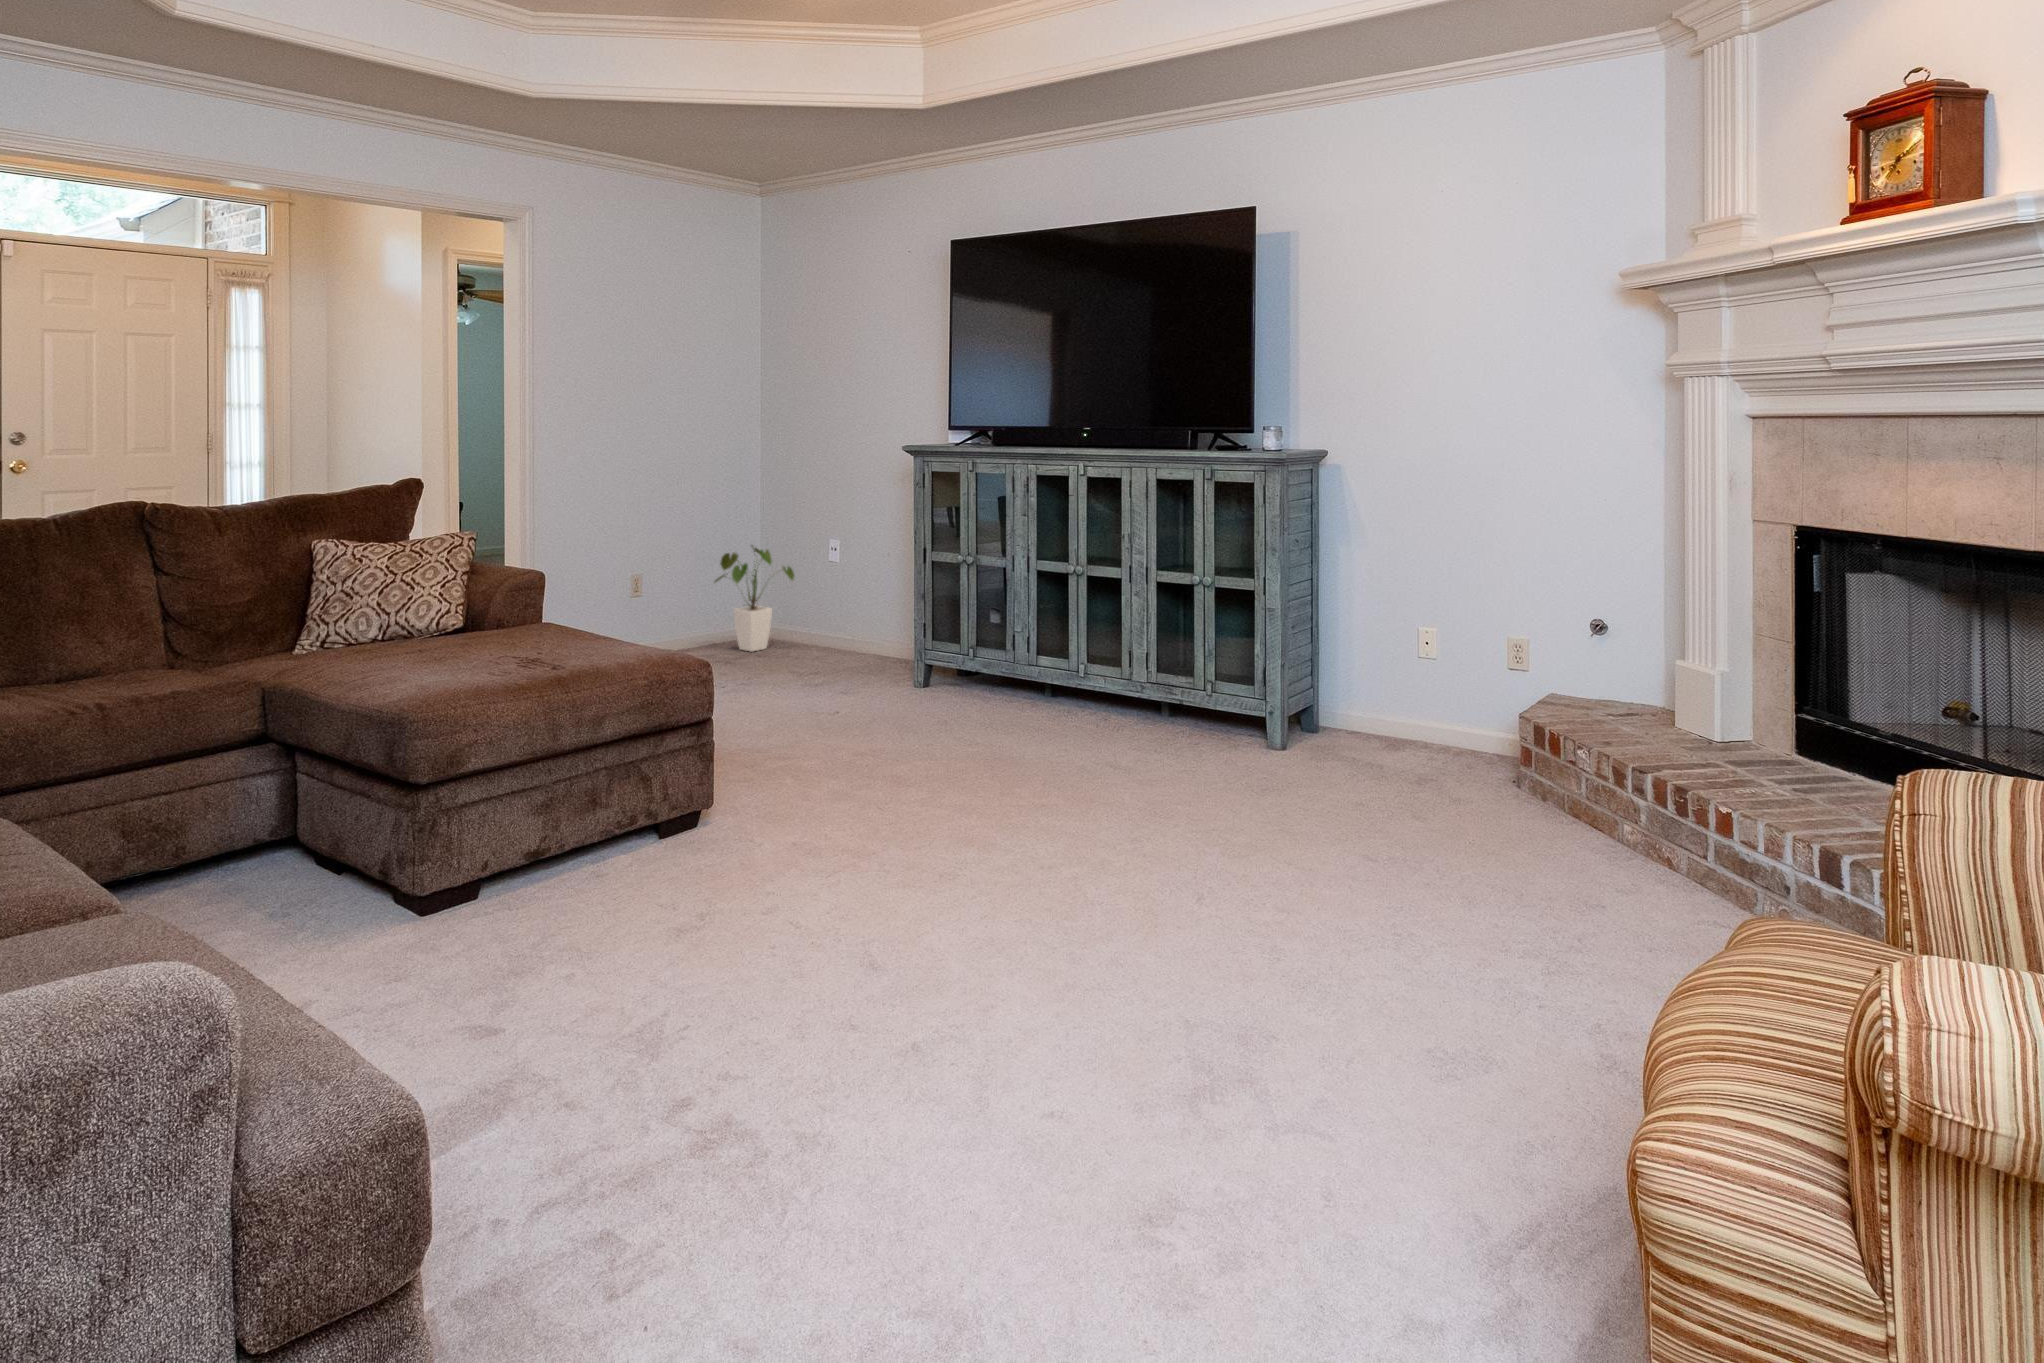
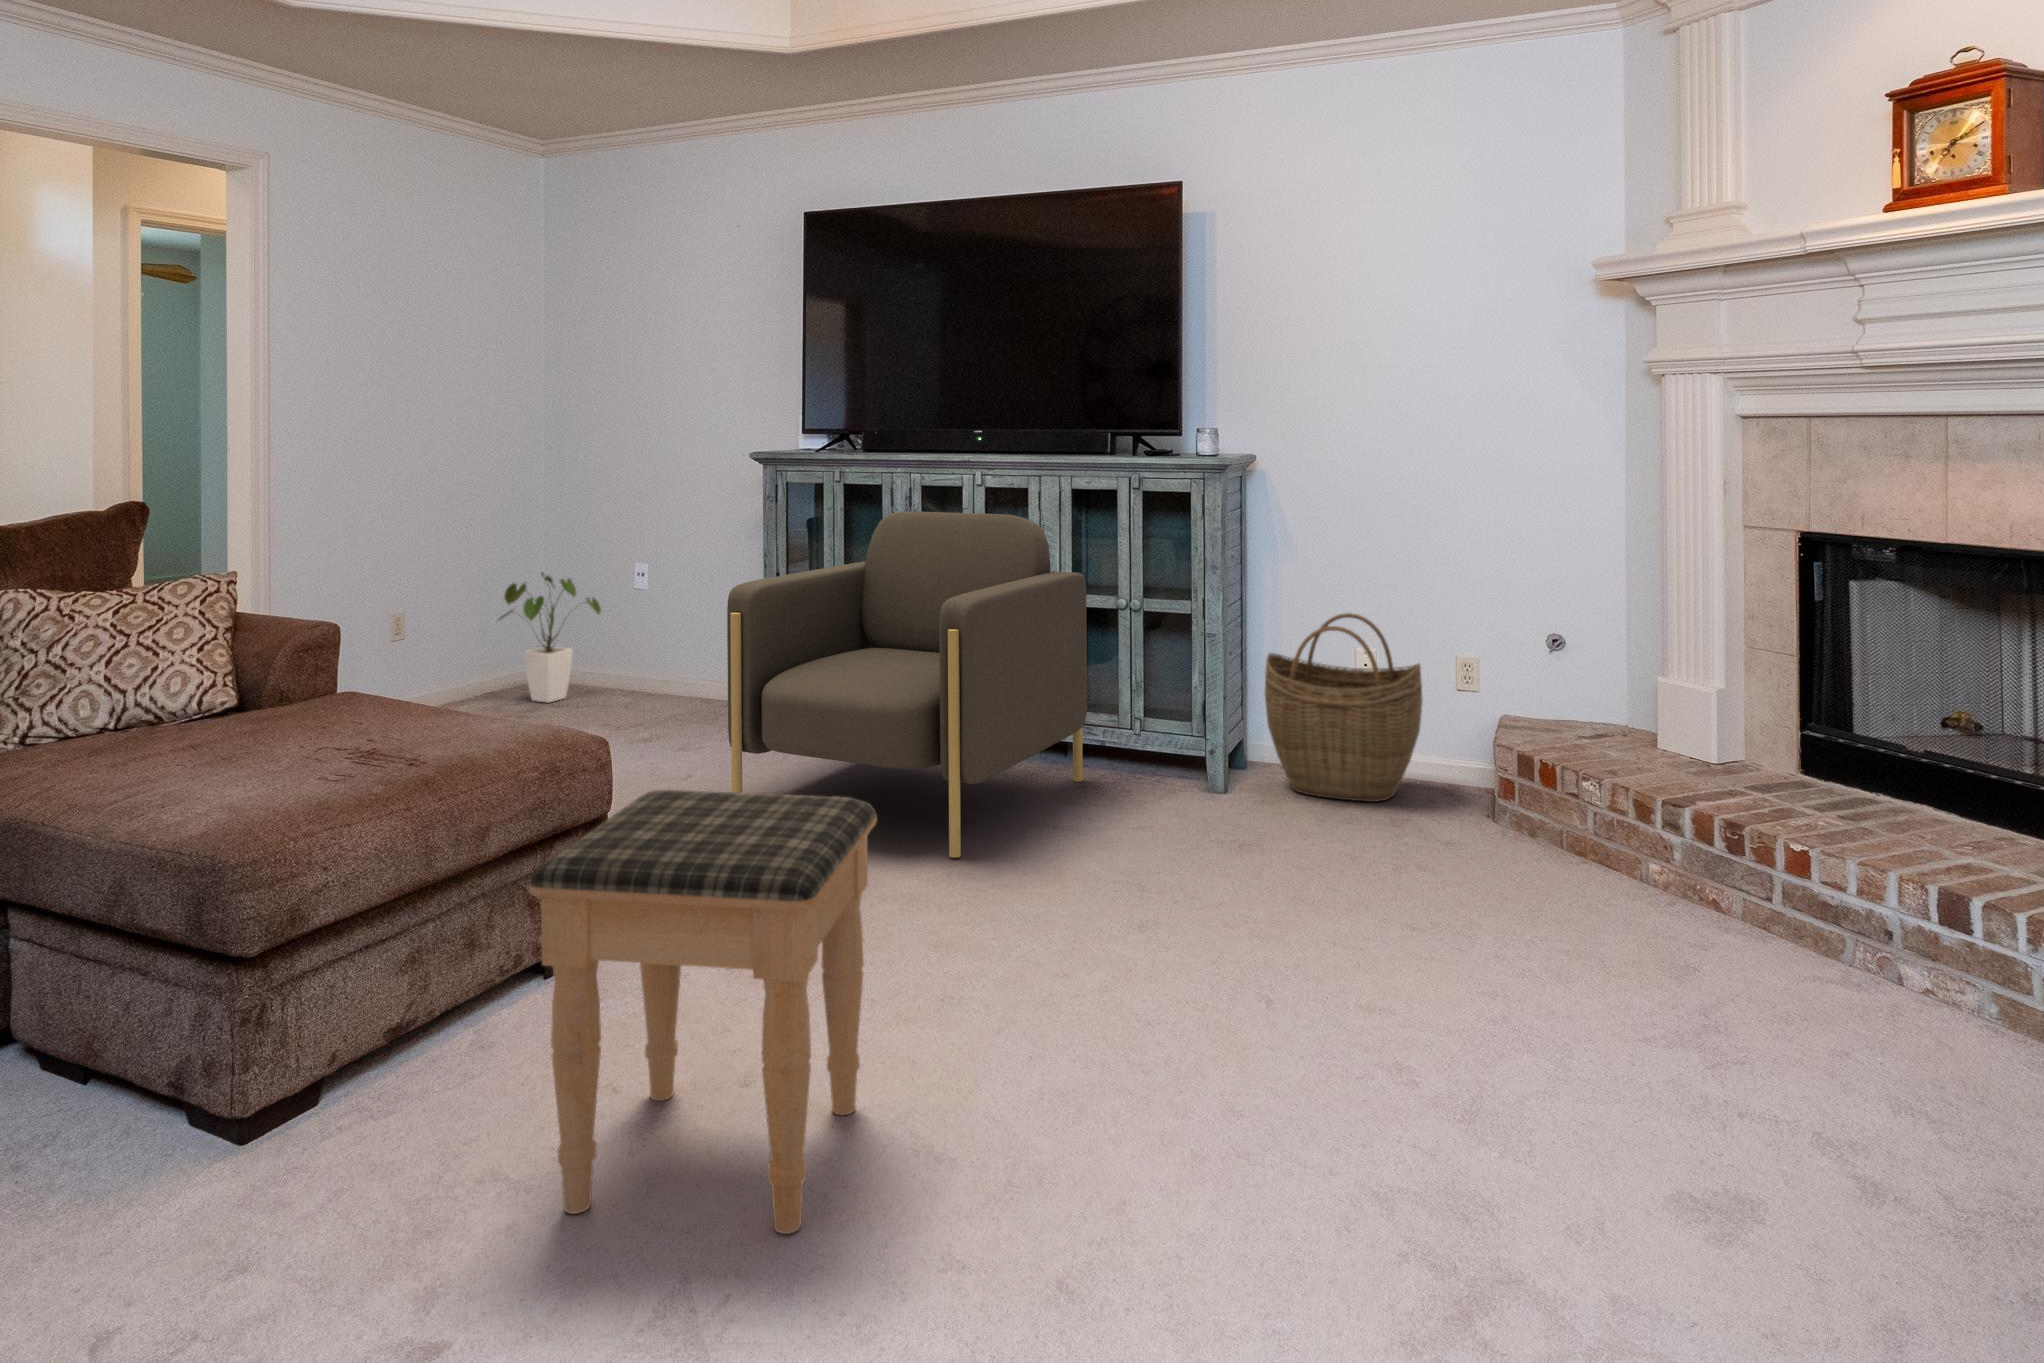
armchair: none [850,497,1159,782] -> present [727,512,1087,858]
woven basket: none [1316,595,1460,763] -> present [1265,613,1423,802]
footstool: none [585,691,860,1008] -> present [530,790,877,1234]

